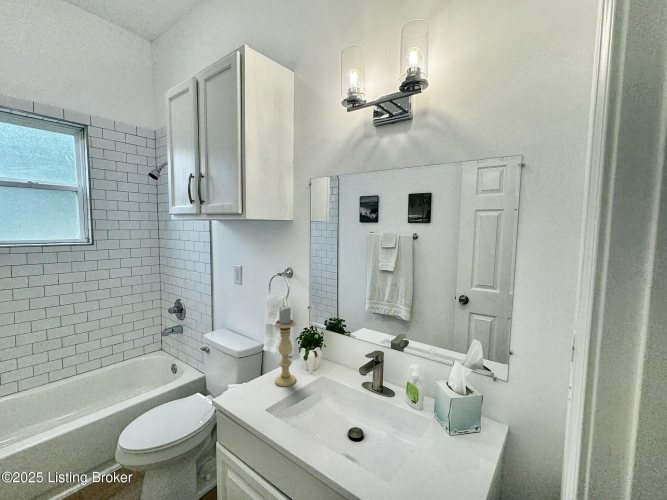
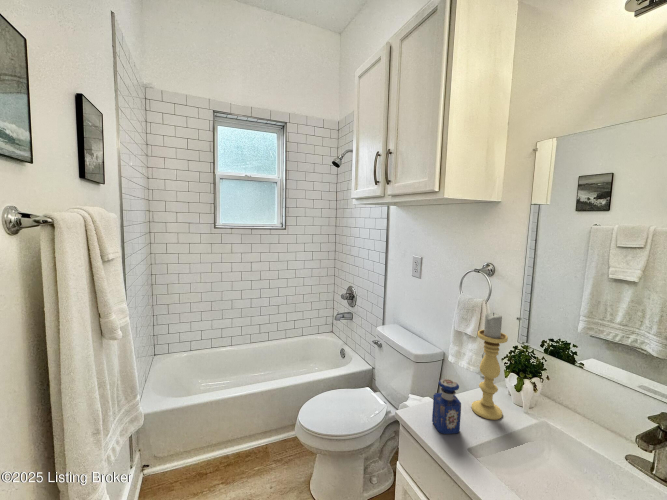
perfume bottle: none [241,363,262,407] -> present [432,379,461,434]

